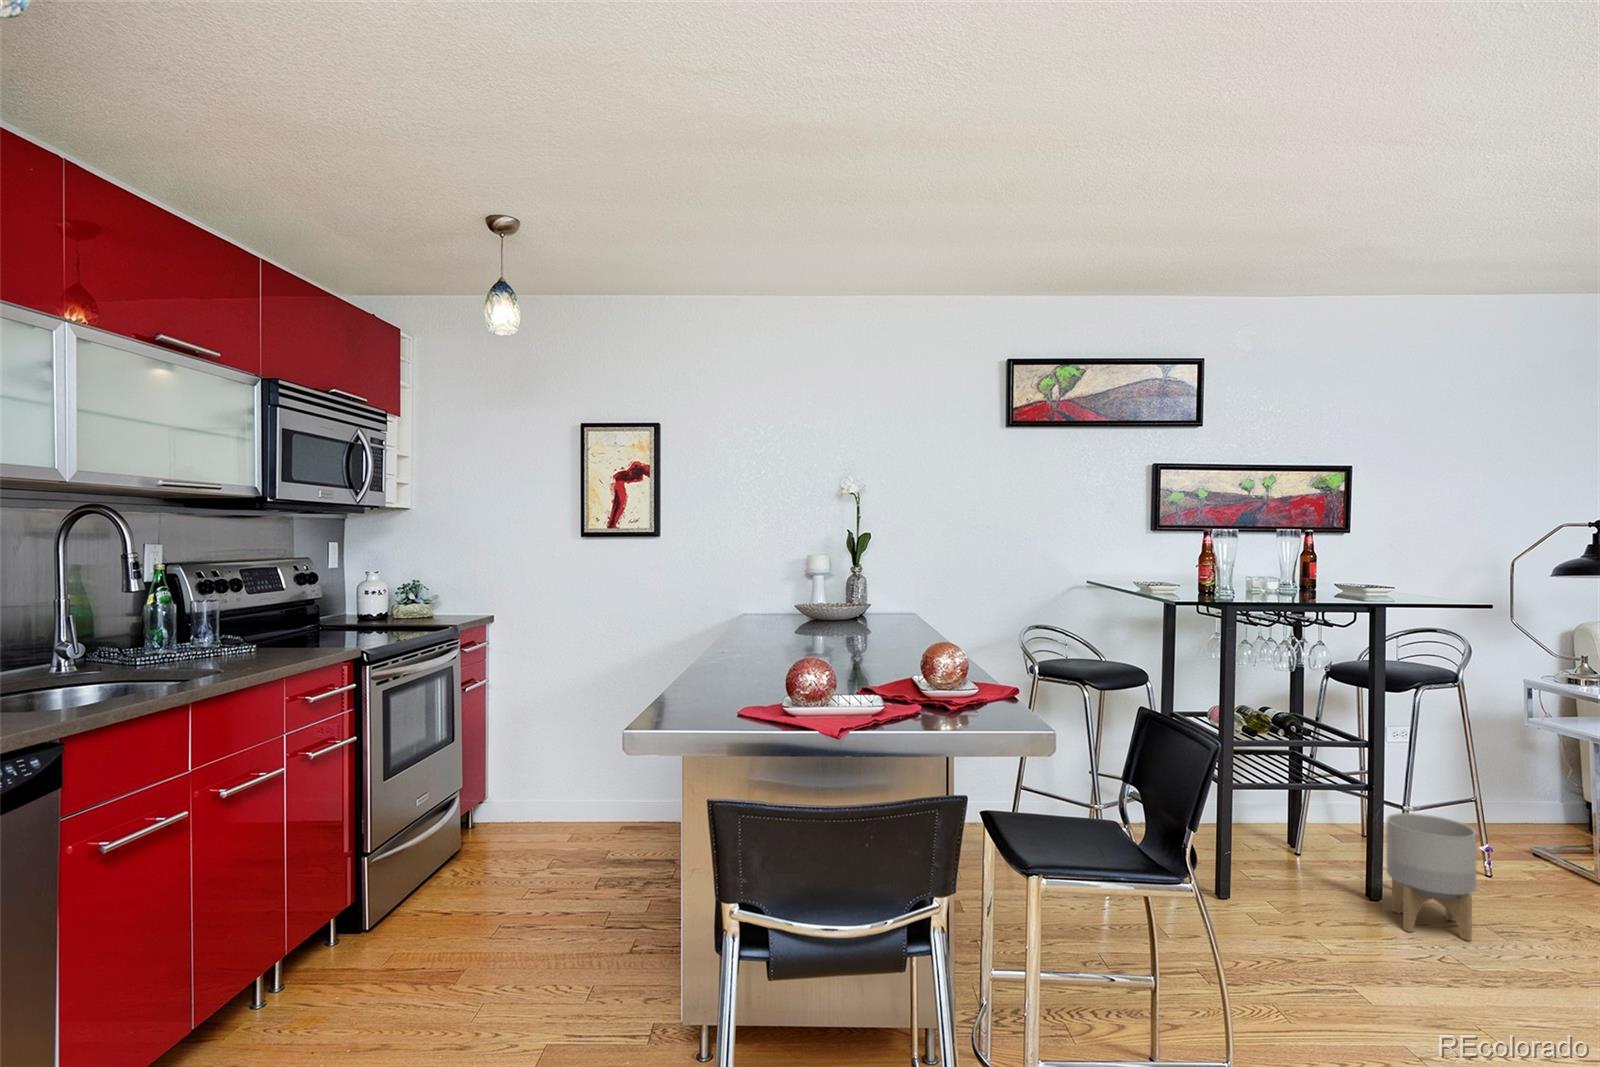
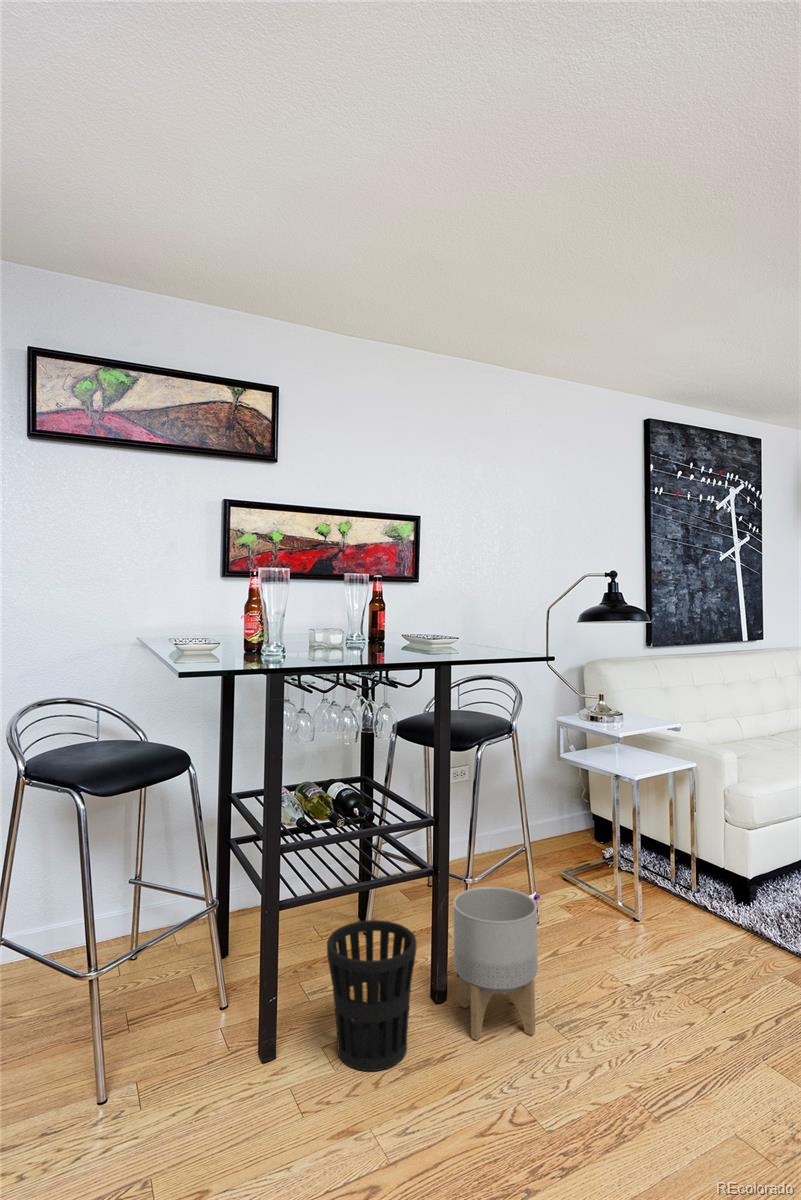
wastebasket: none [1266,819,1349,928] -> present [327,920,417,1071]

